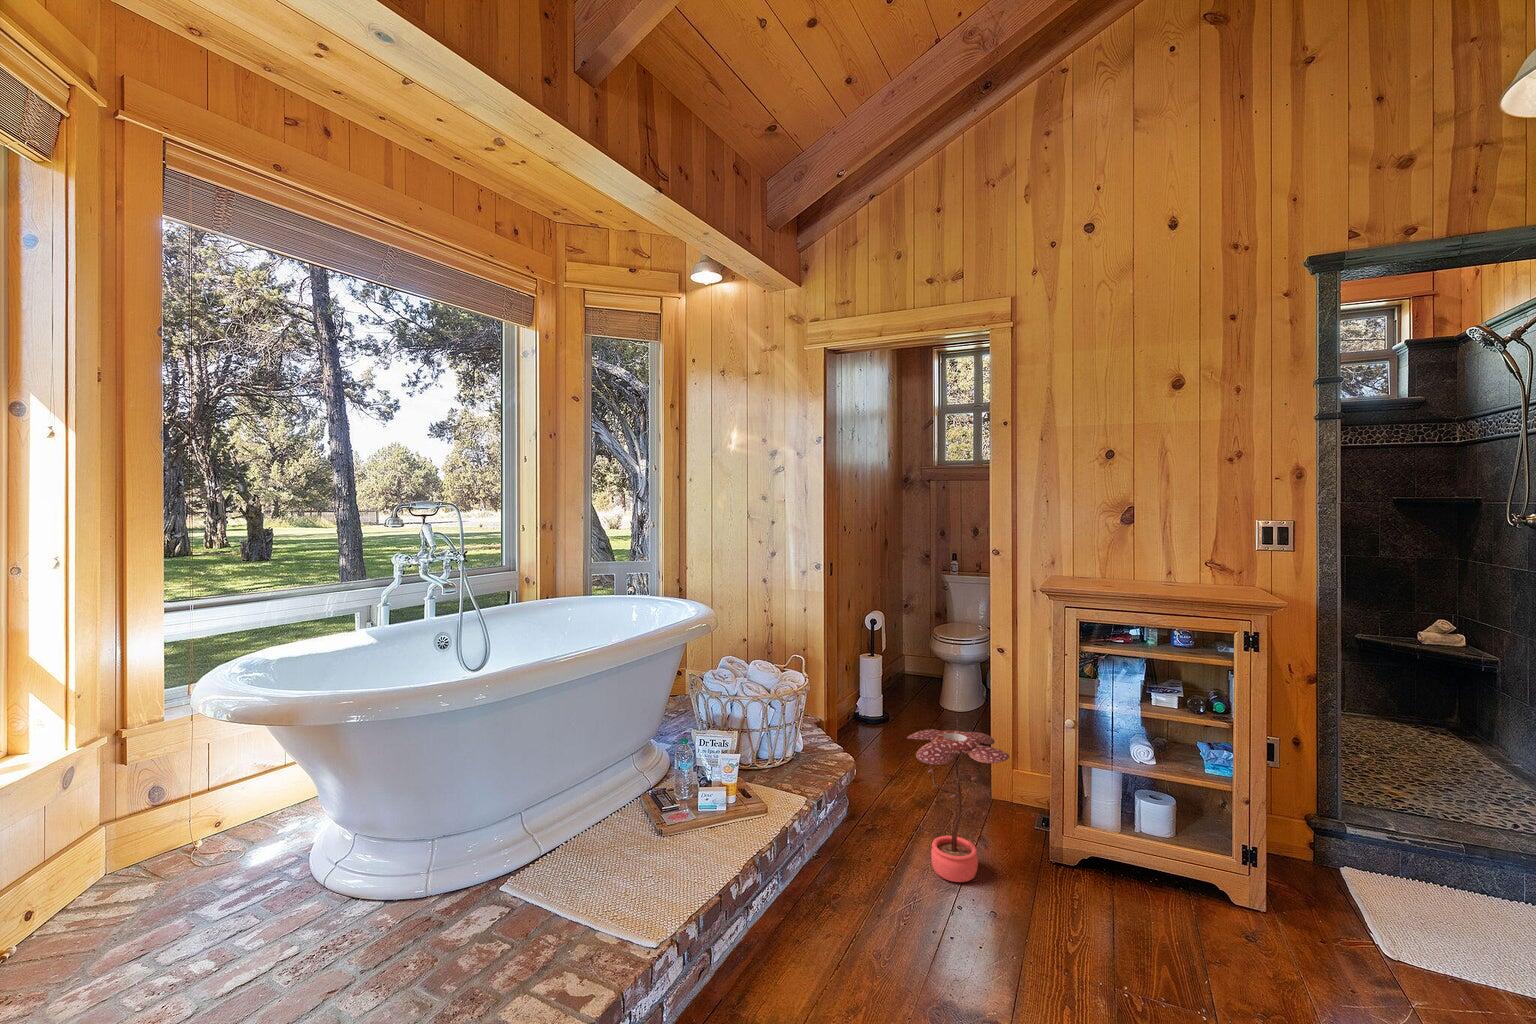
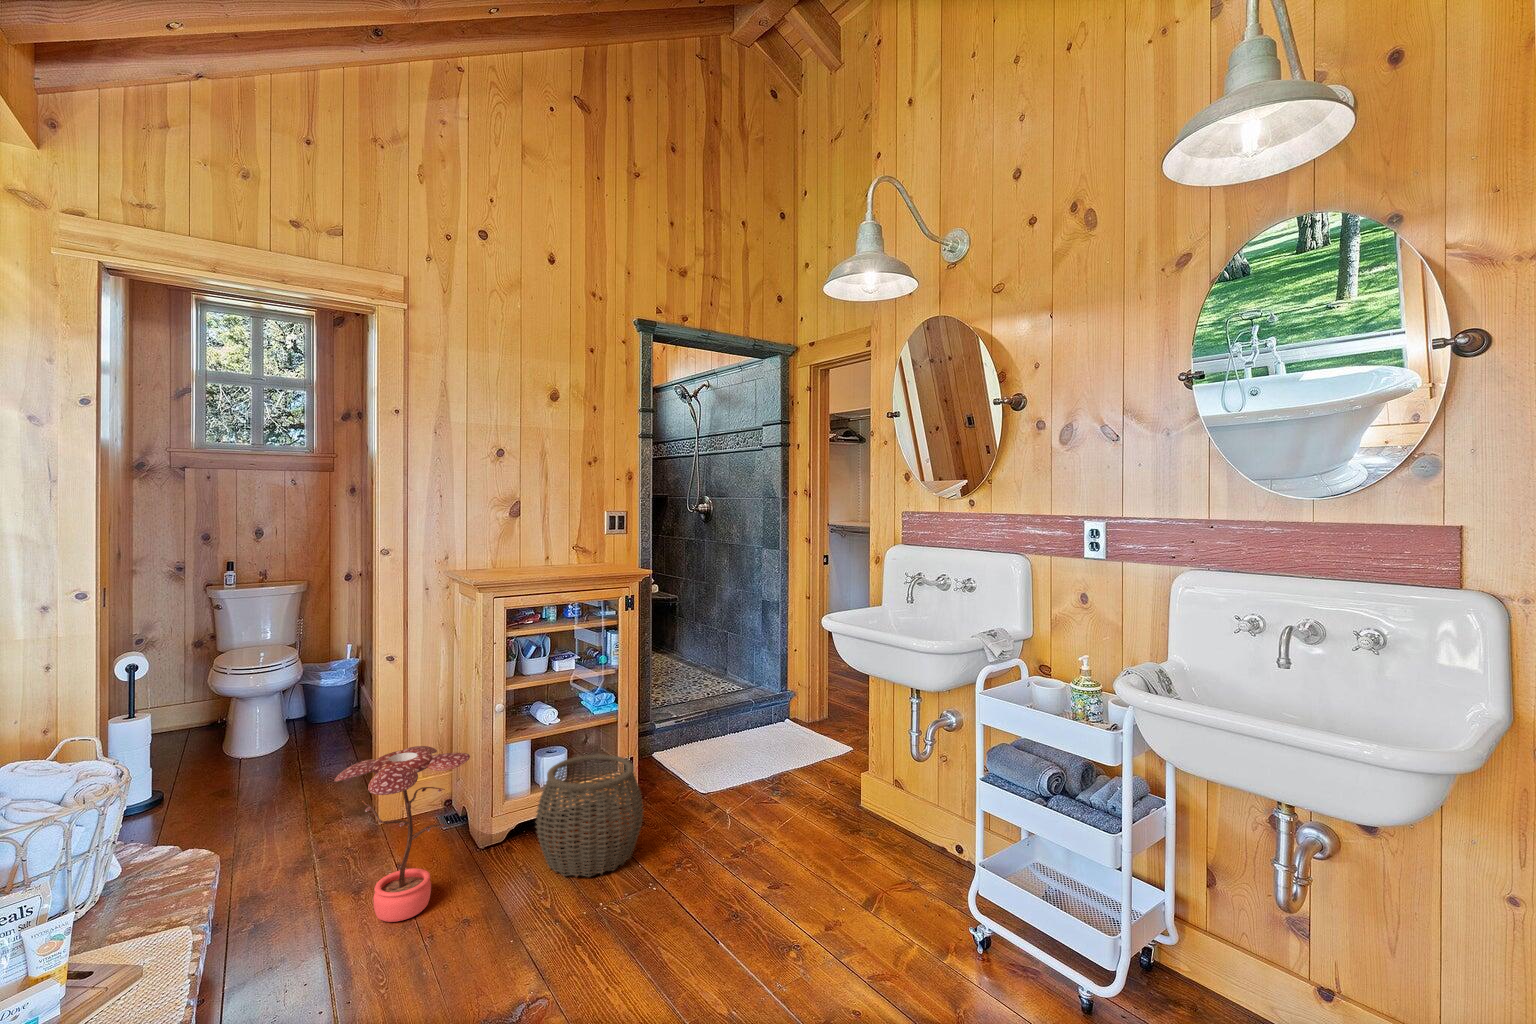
woven basket: none [1083,806,1229,967] -> present [536,754,644,877]

